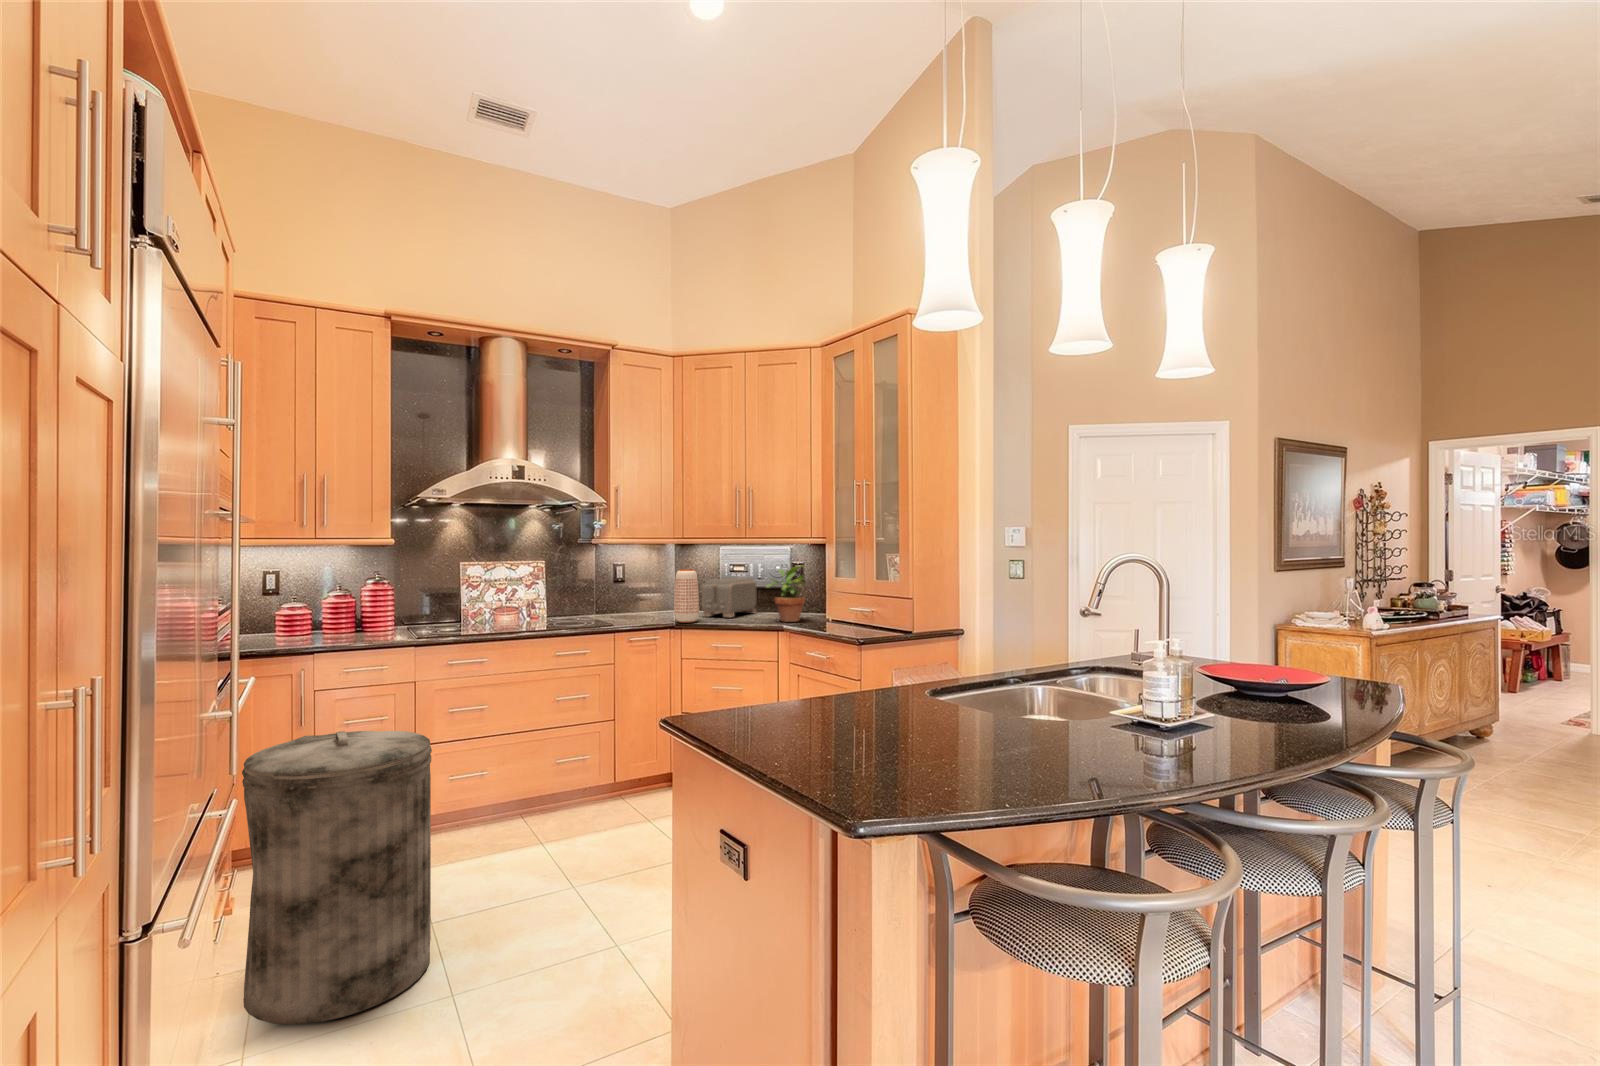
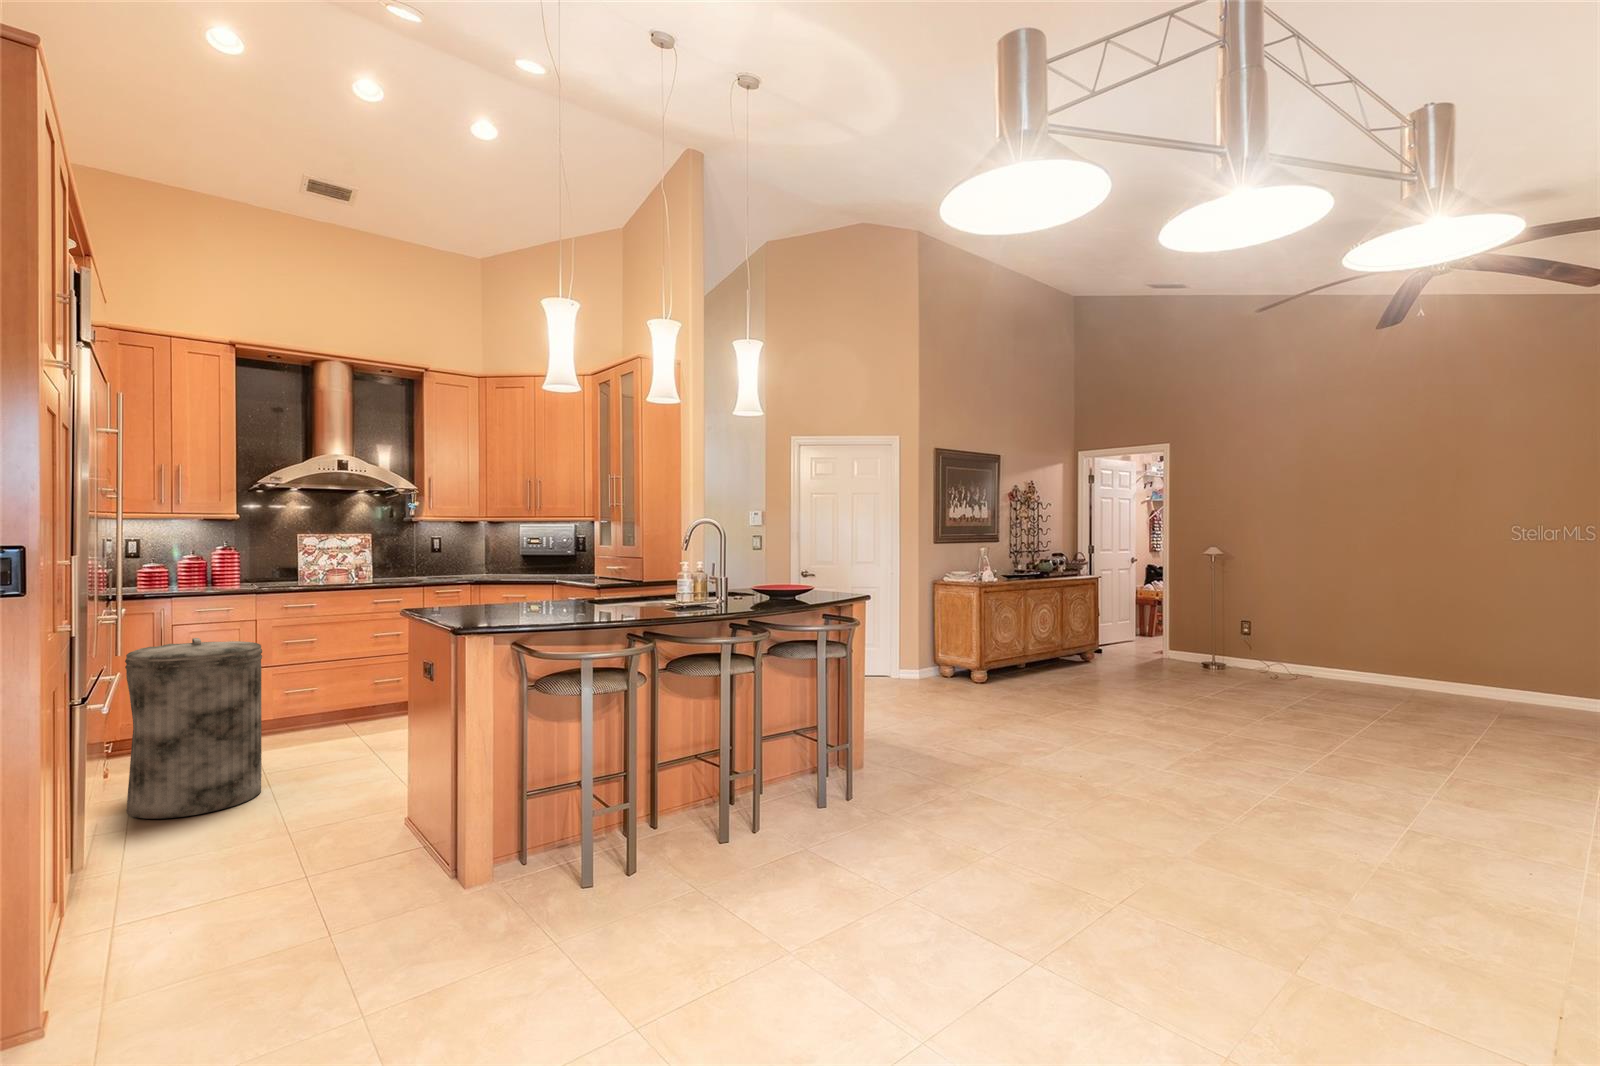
potted plant: present [767,566,805,622] -> none [546,538,579,580]
vase: present [674,569,699,623] -> none [473,541,494,581]
toaster: present [702,578,757,617] -> none [500,550,548,578]

